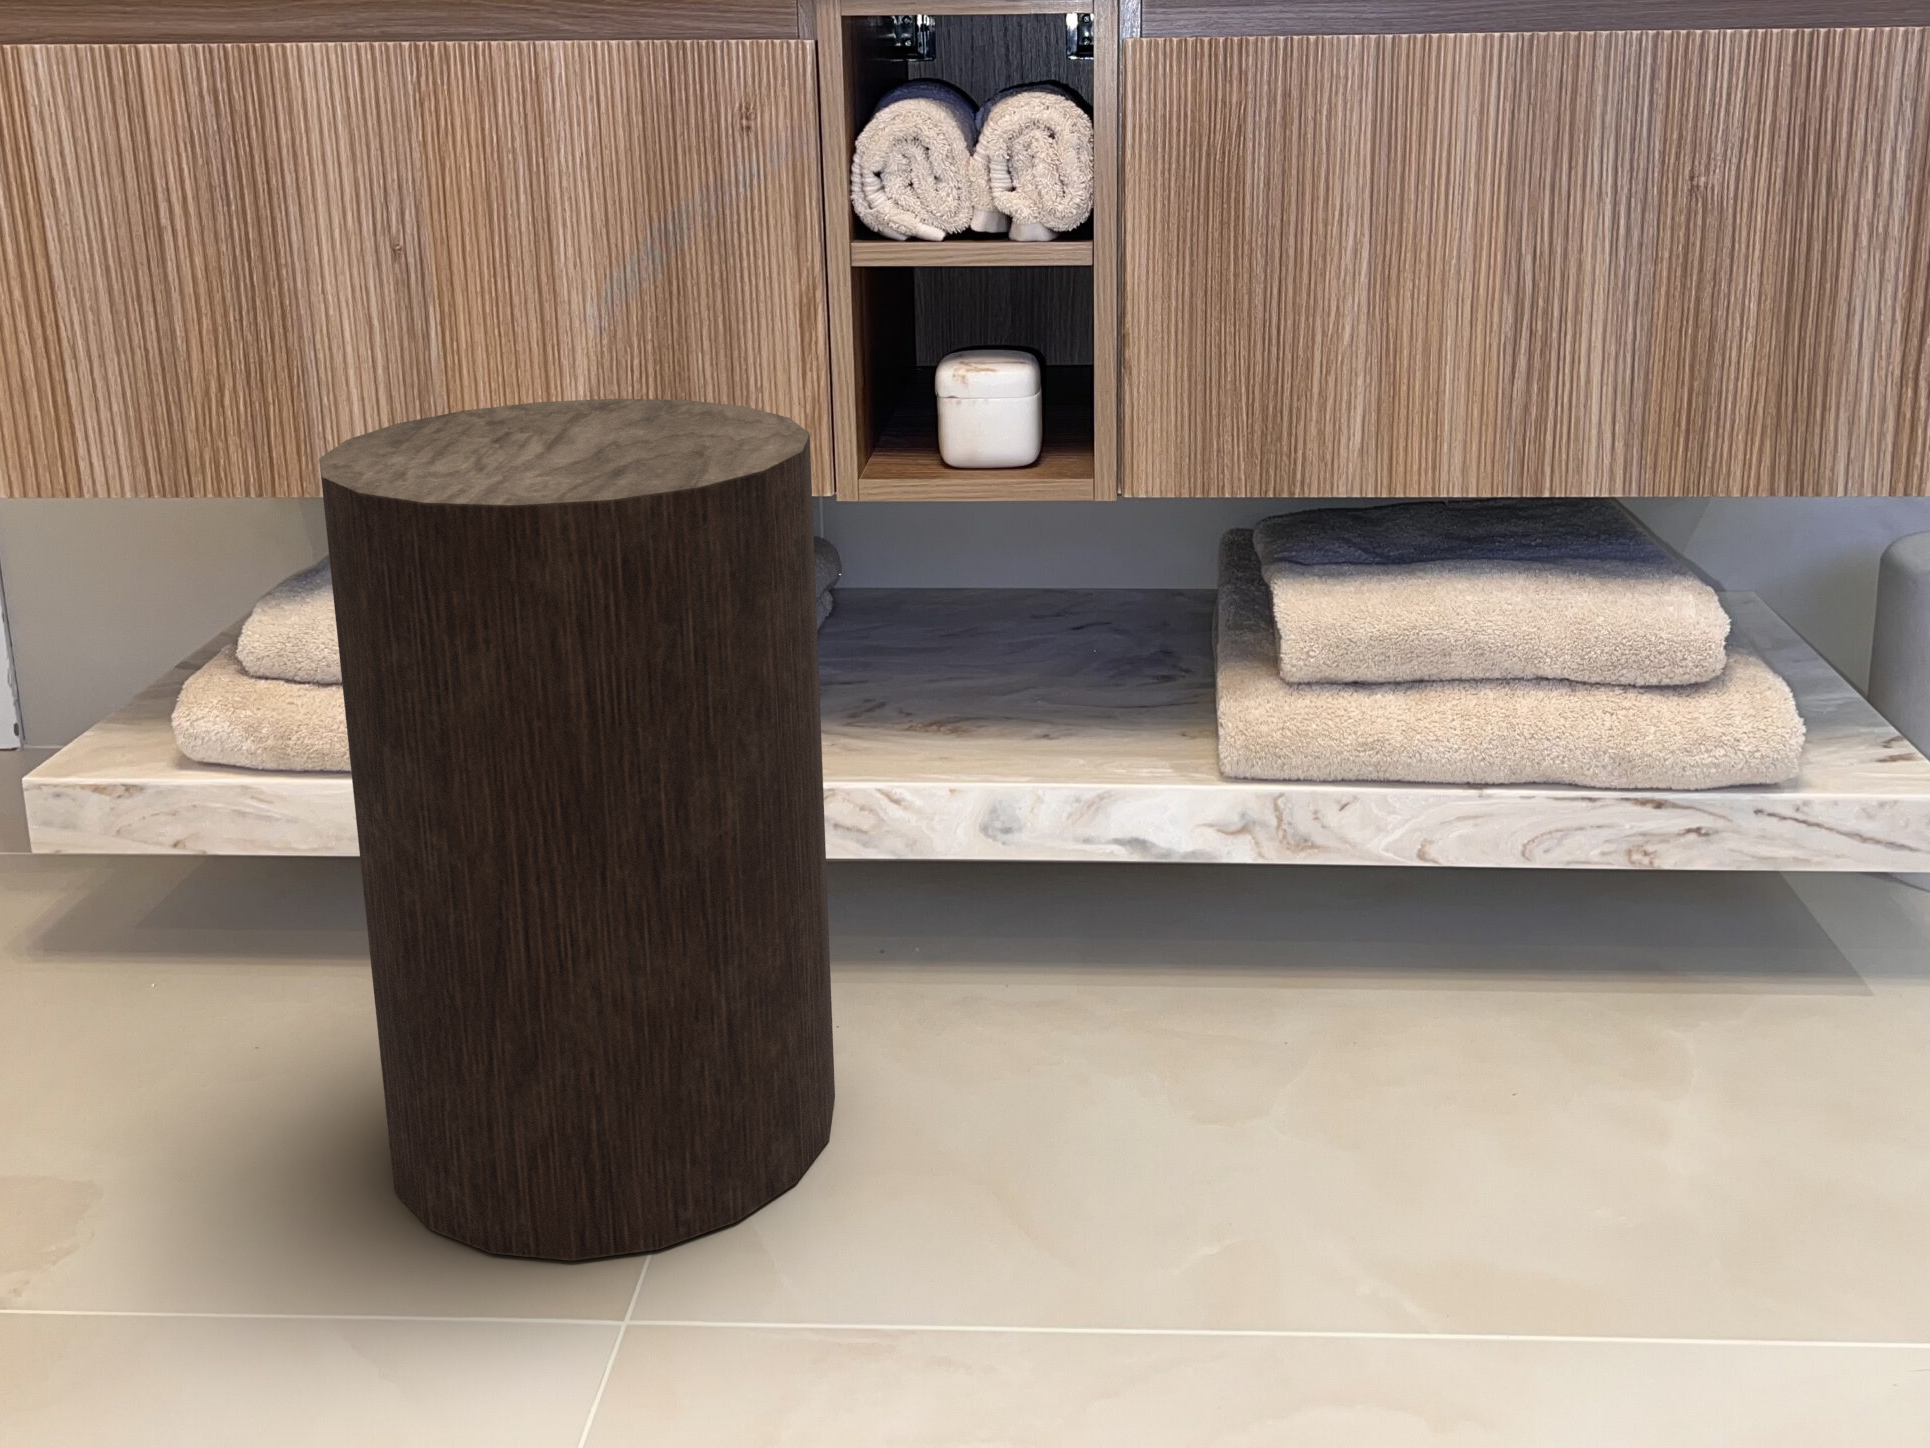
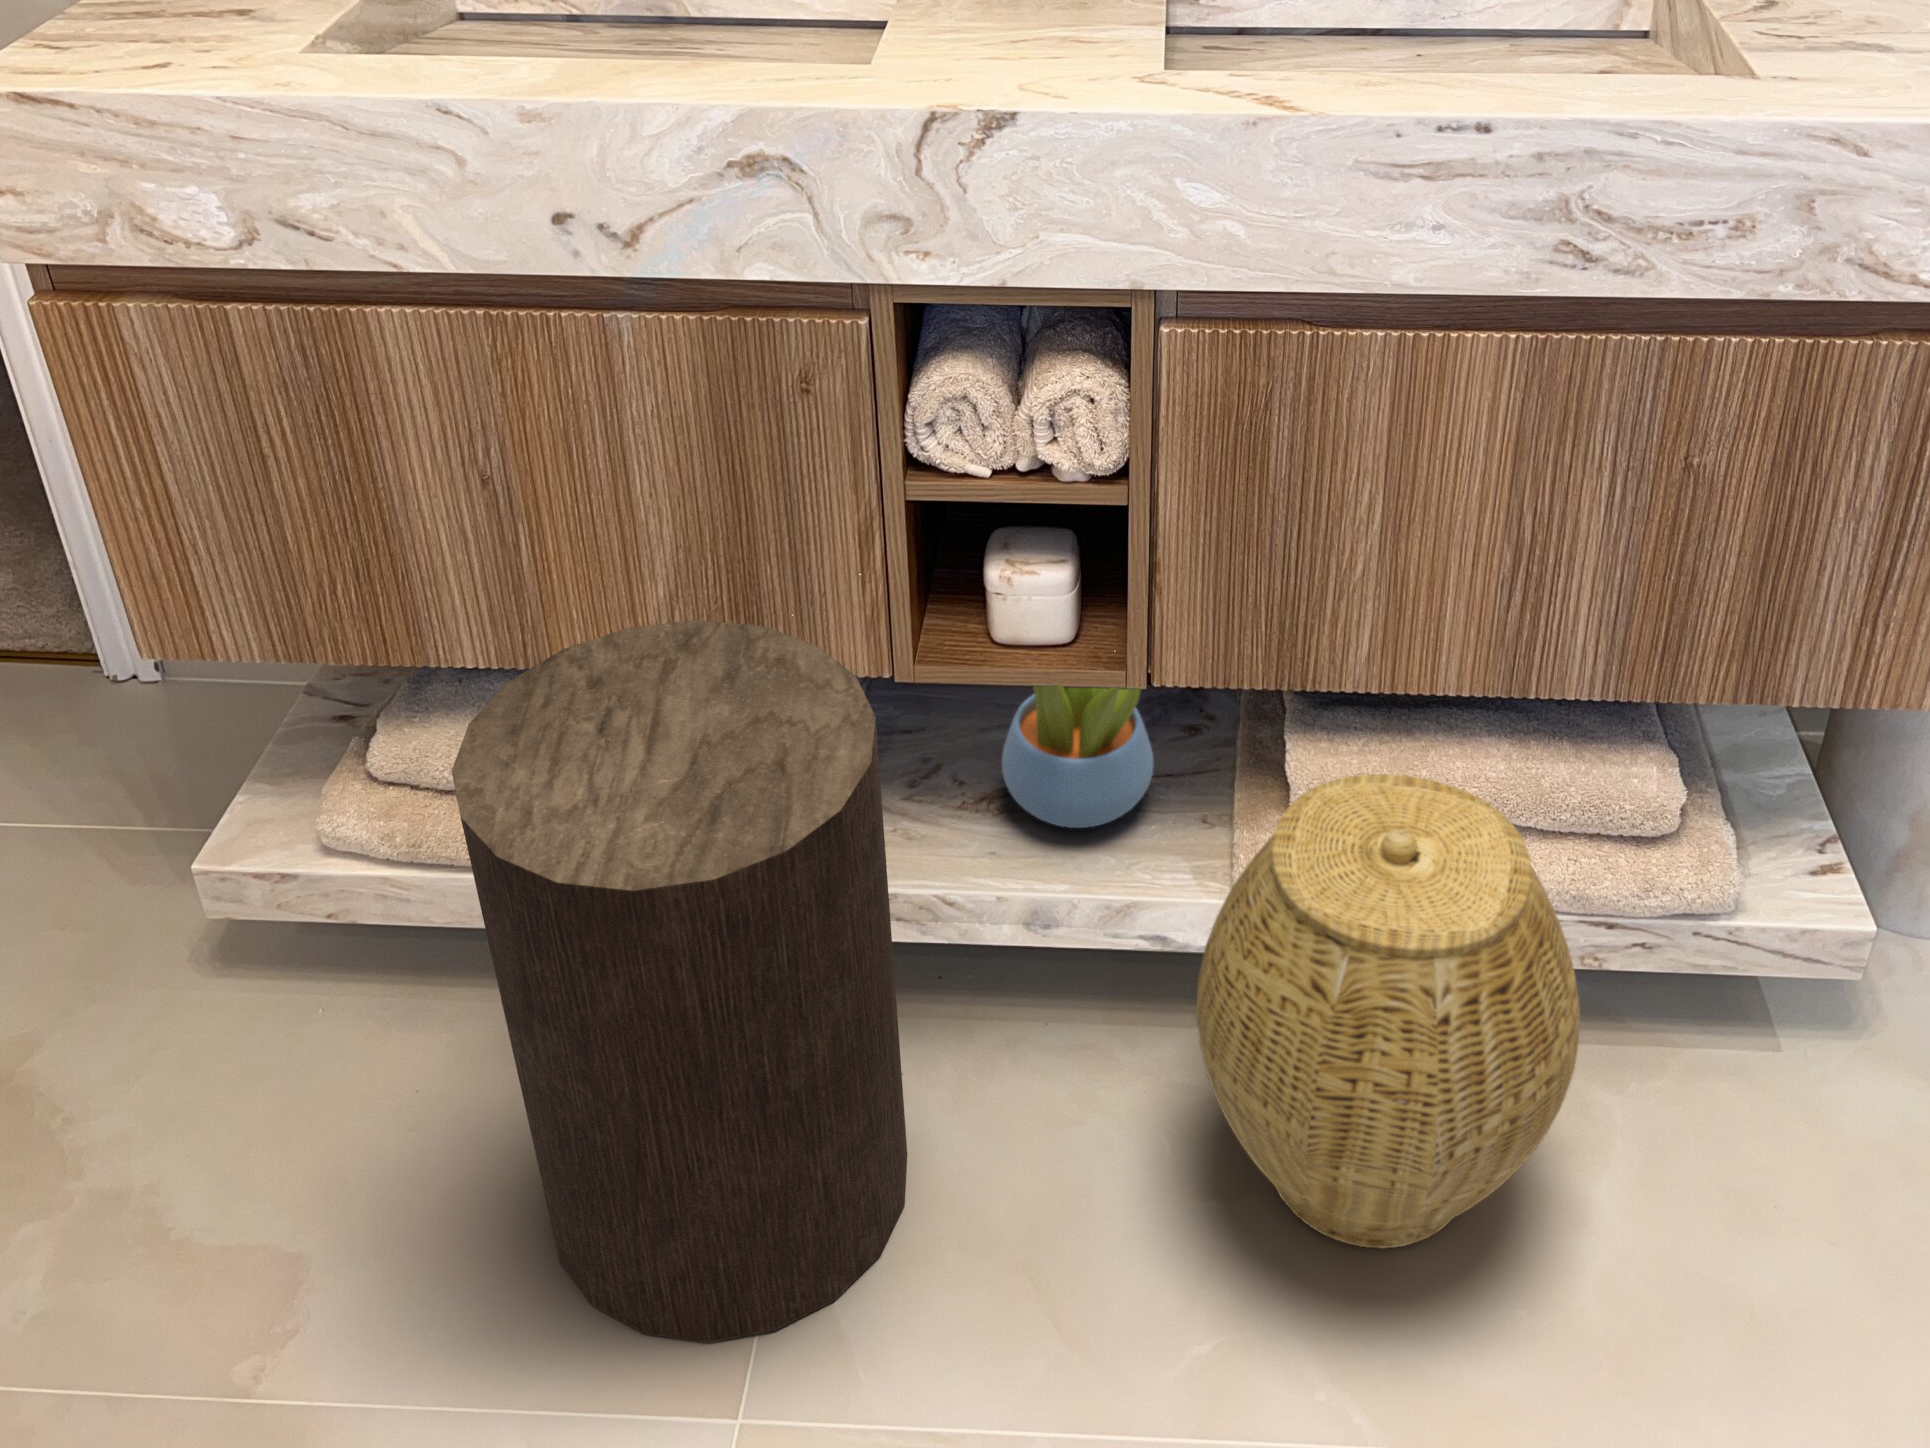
succulent plant: none [953,467,1125,737] -> present [1002,685,1153,828]
woven basket: none [1183,580,1639,1170] -> present [1196,774,1580,1248]

